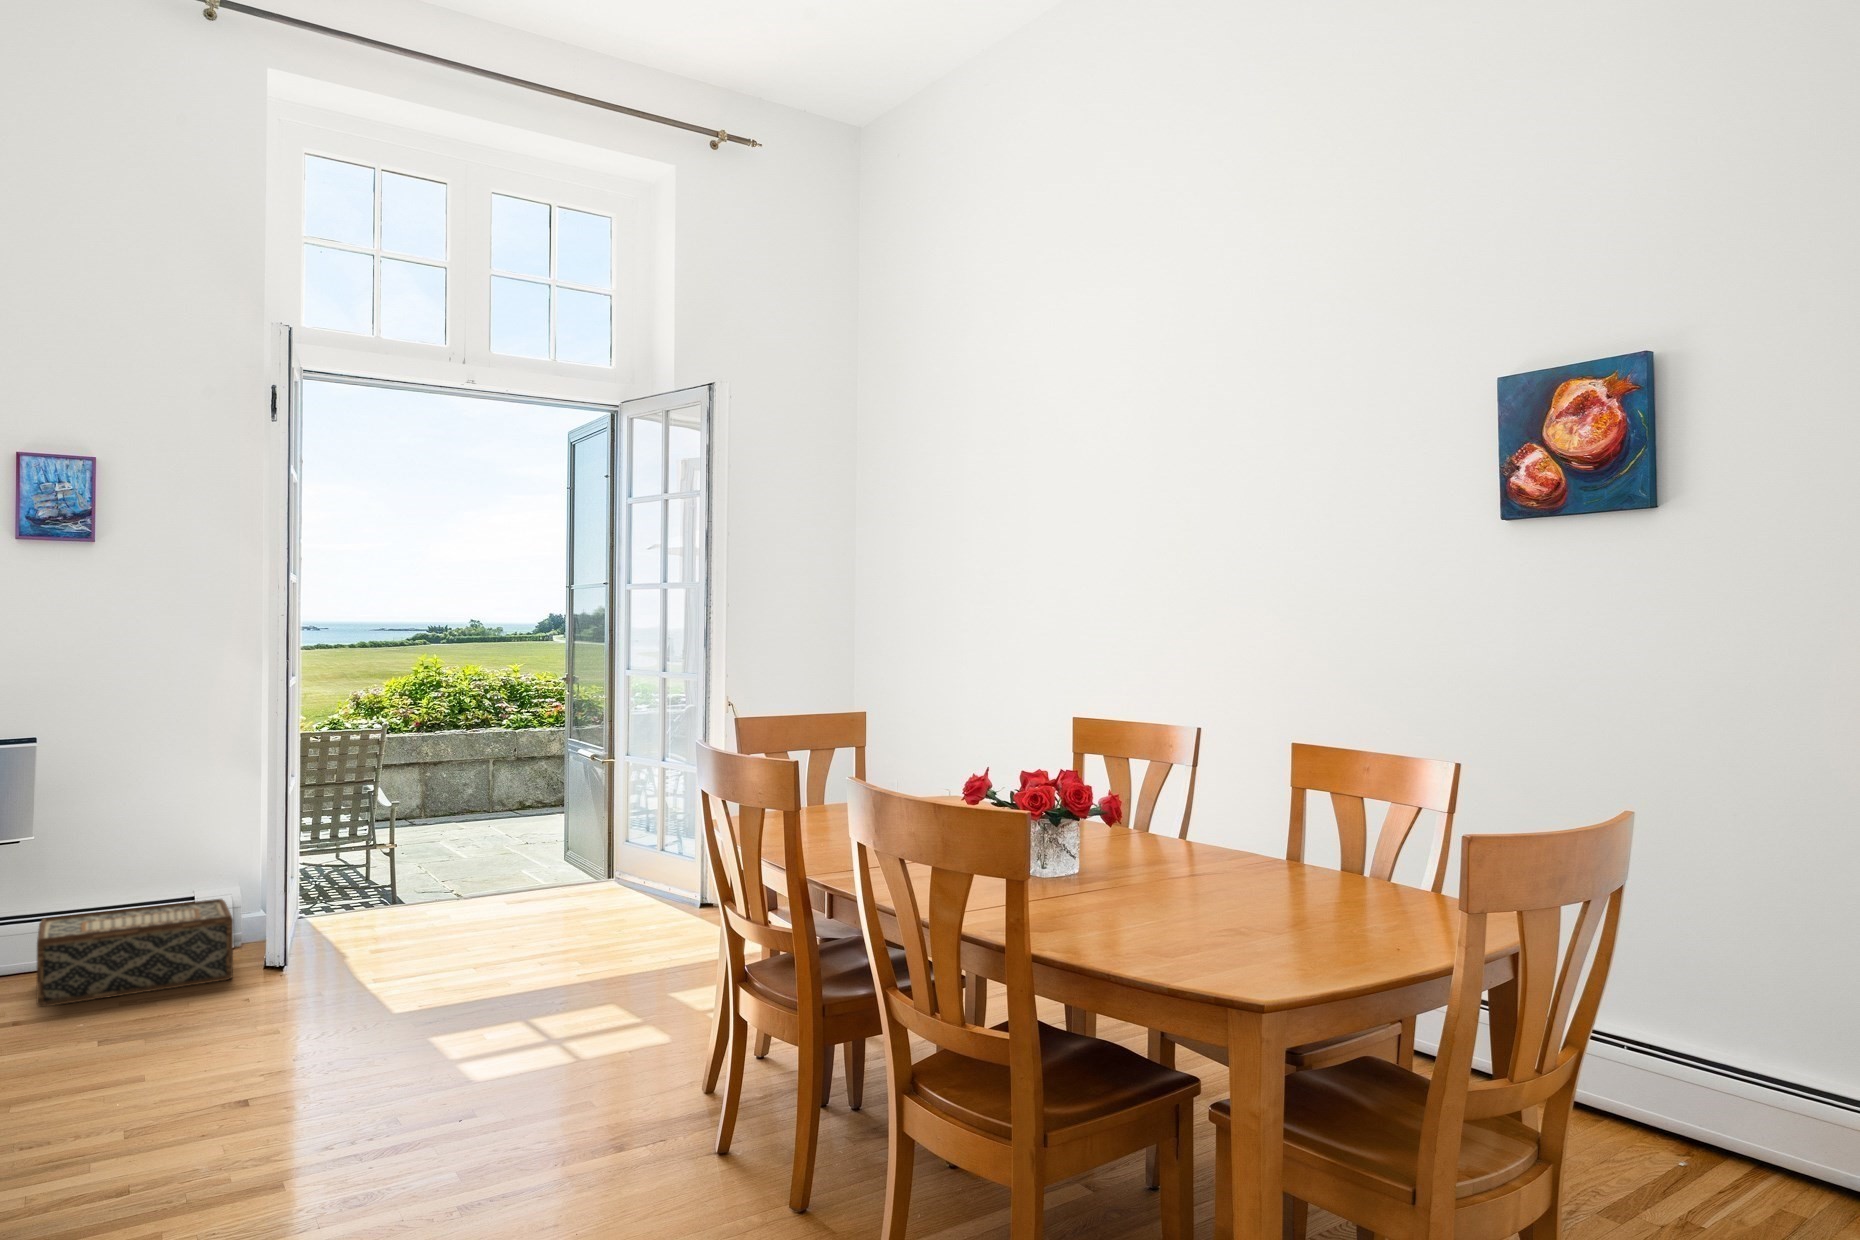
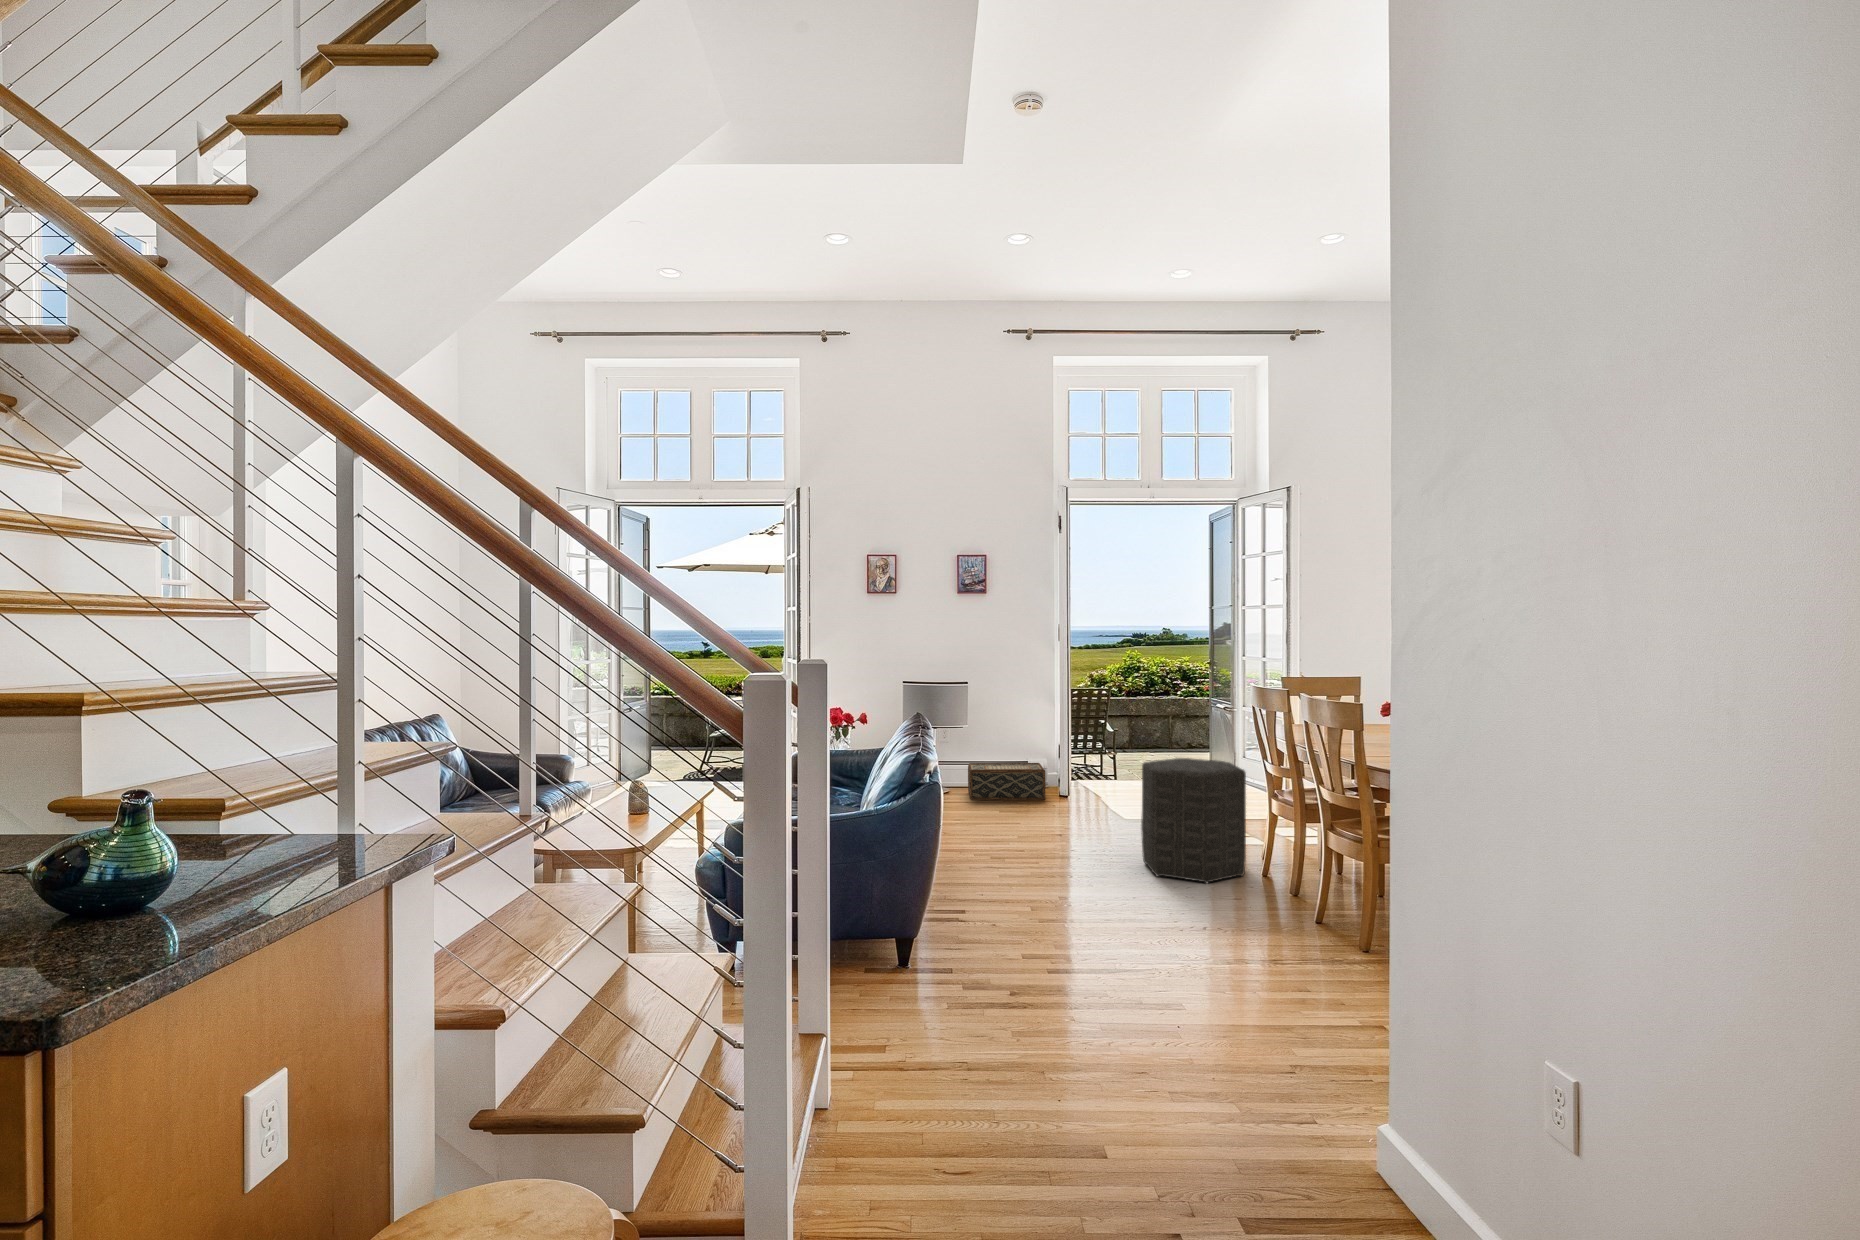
ottoman: none [449,896,675,1183] -> present [1141,758,1246,884]

